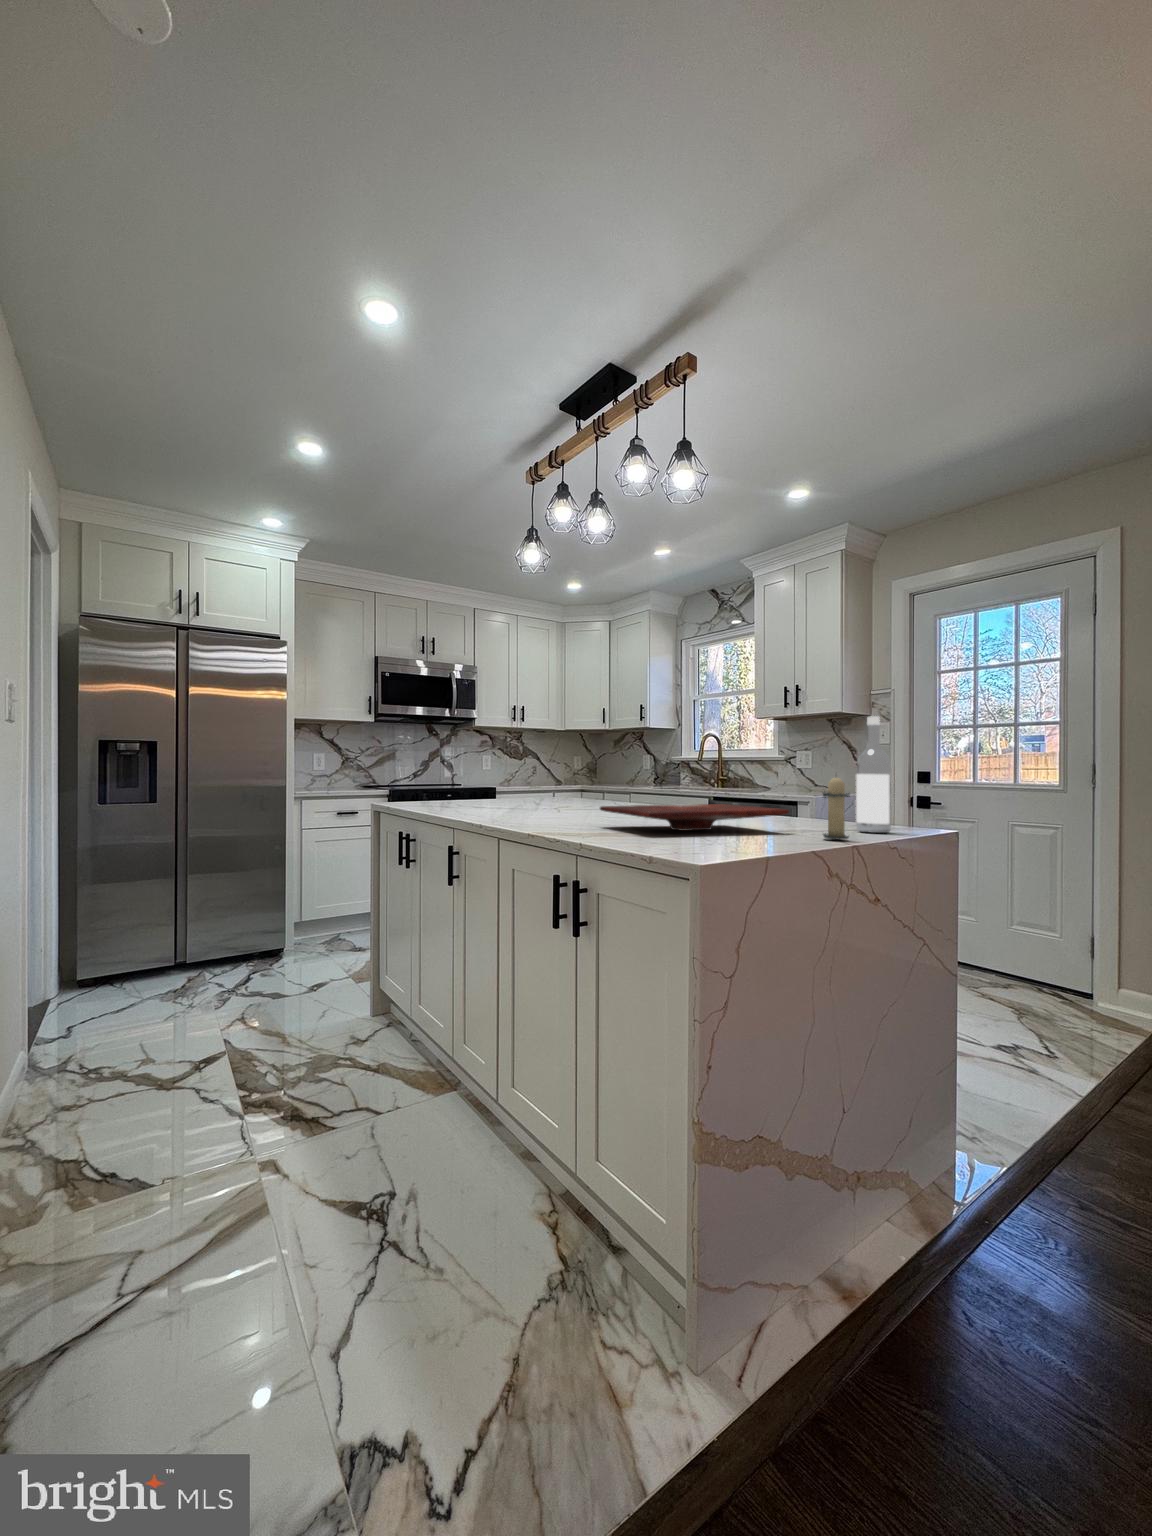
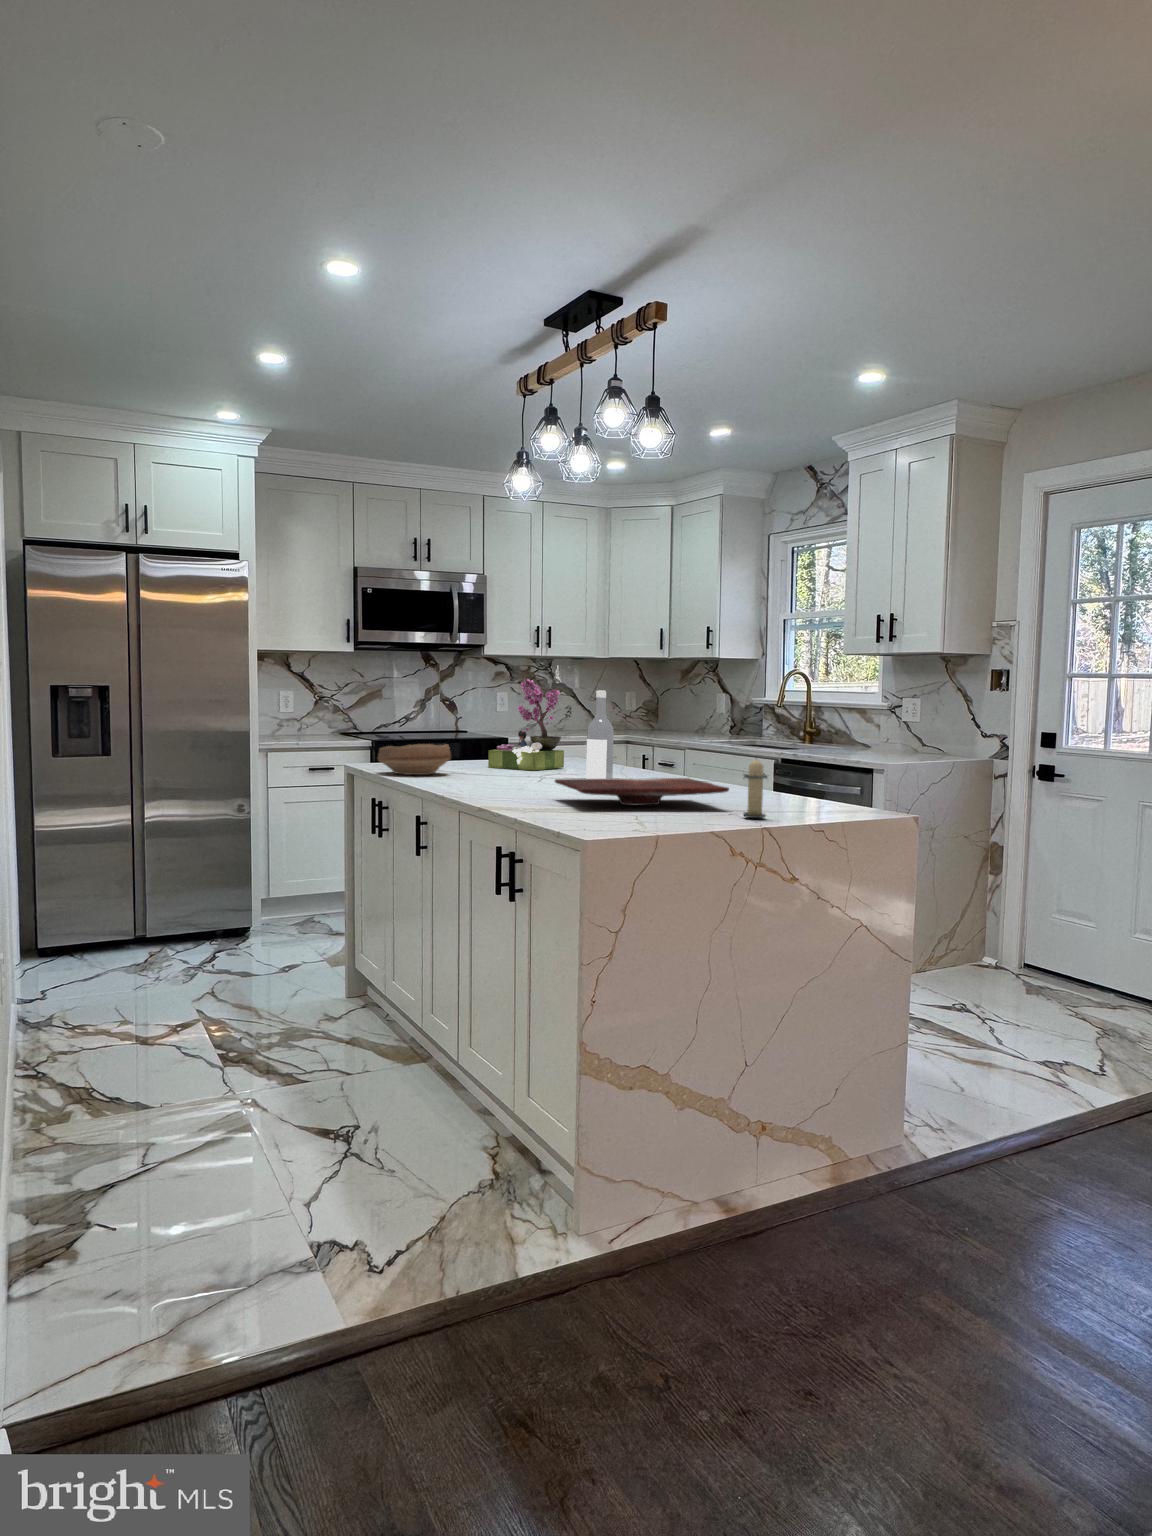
wine bottle: present [856,716,891,833] -> present [586,691,614,779]
flower arrangement: none [498,729,562,807] -> present [488,678,564,770]
bowl: none [404,782,473,811] -> present [378,744,451,775]

